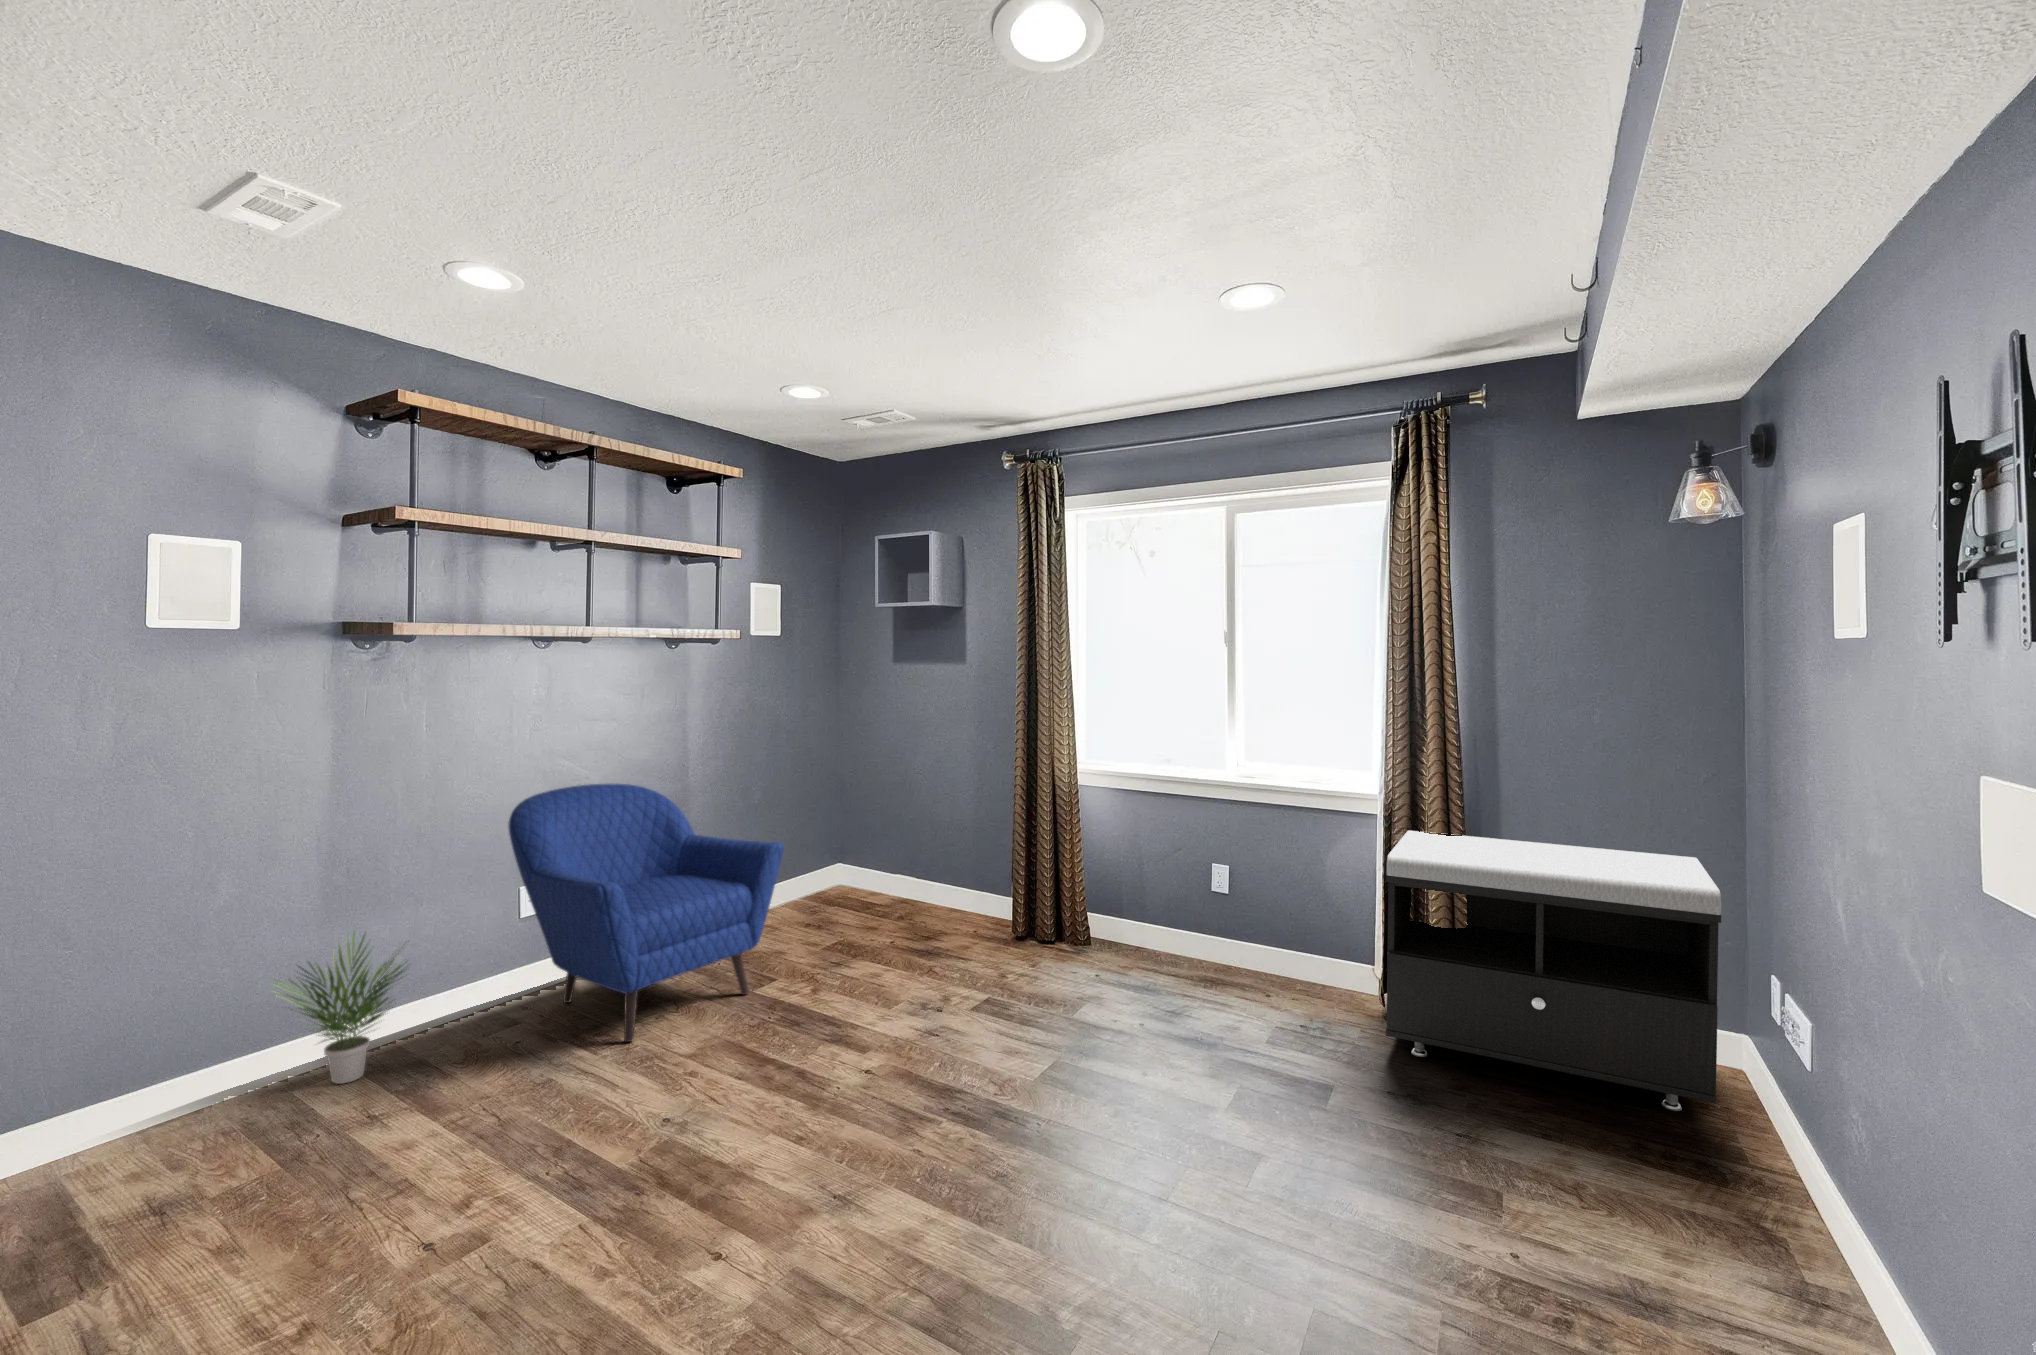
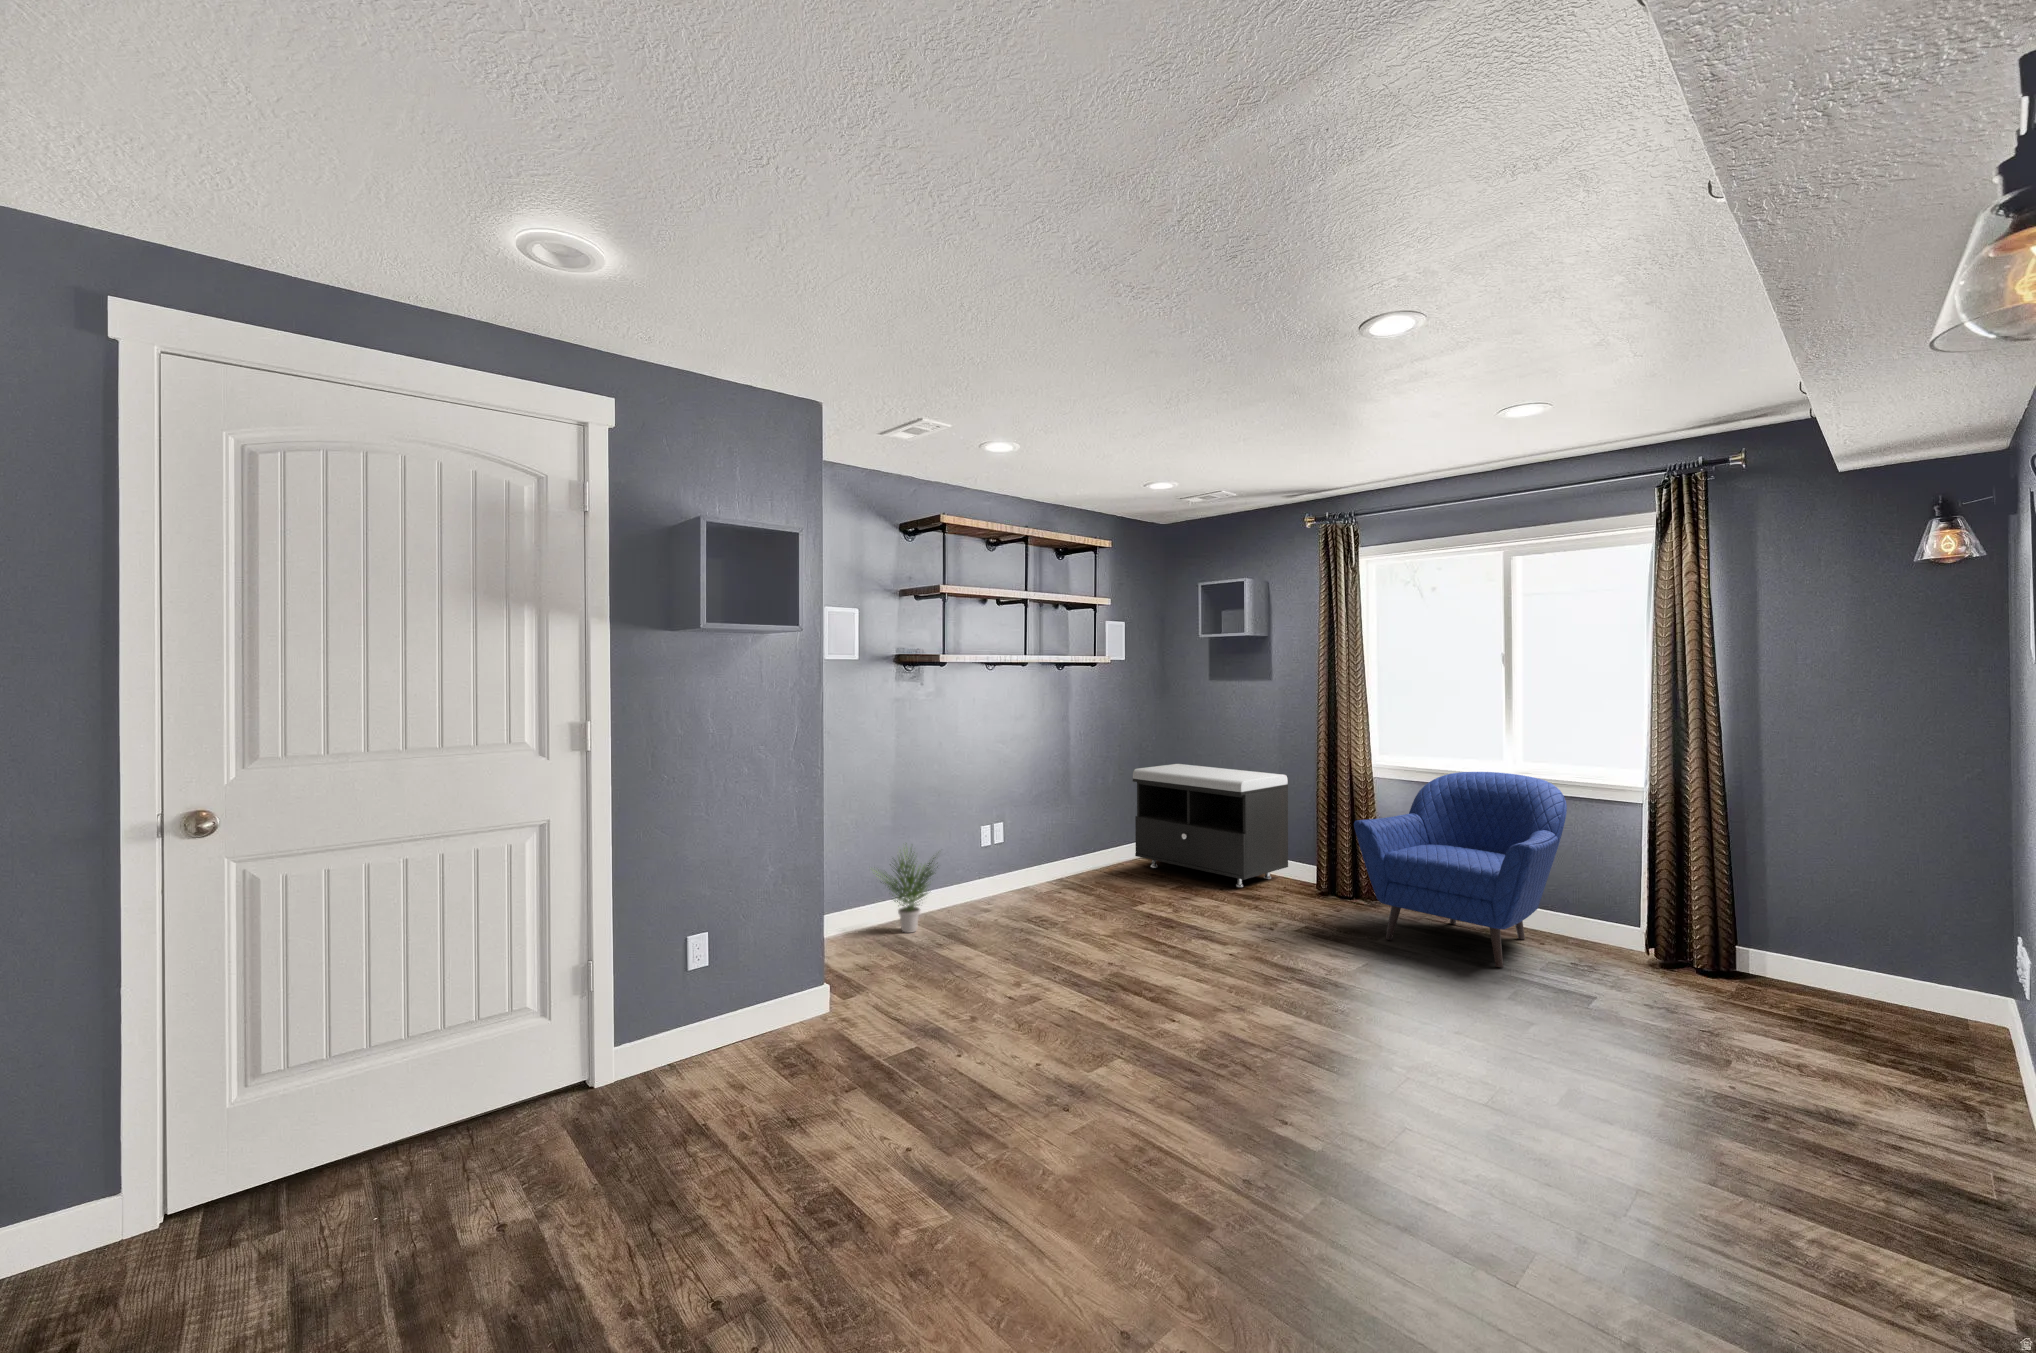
armchair: present [508,784,784,1042] -> present [1354,772,1567,967]
storage bench: present [1386,831,1721,1111] -> present [1133,764,1288,887]

